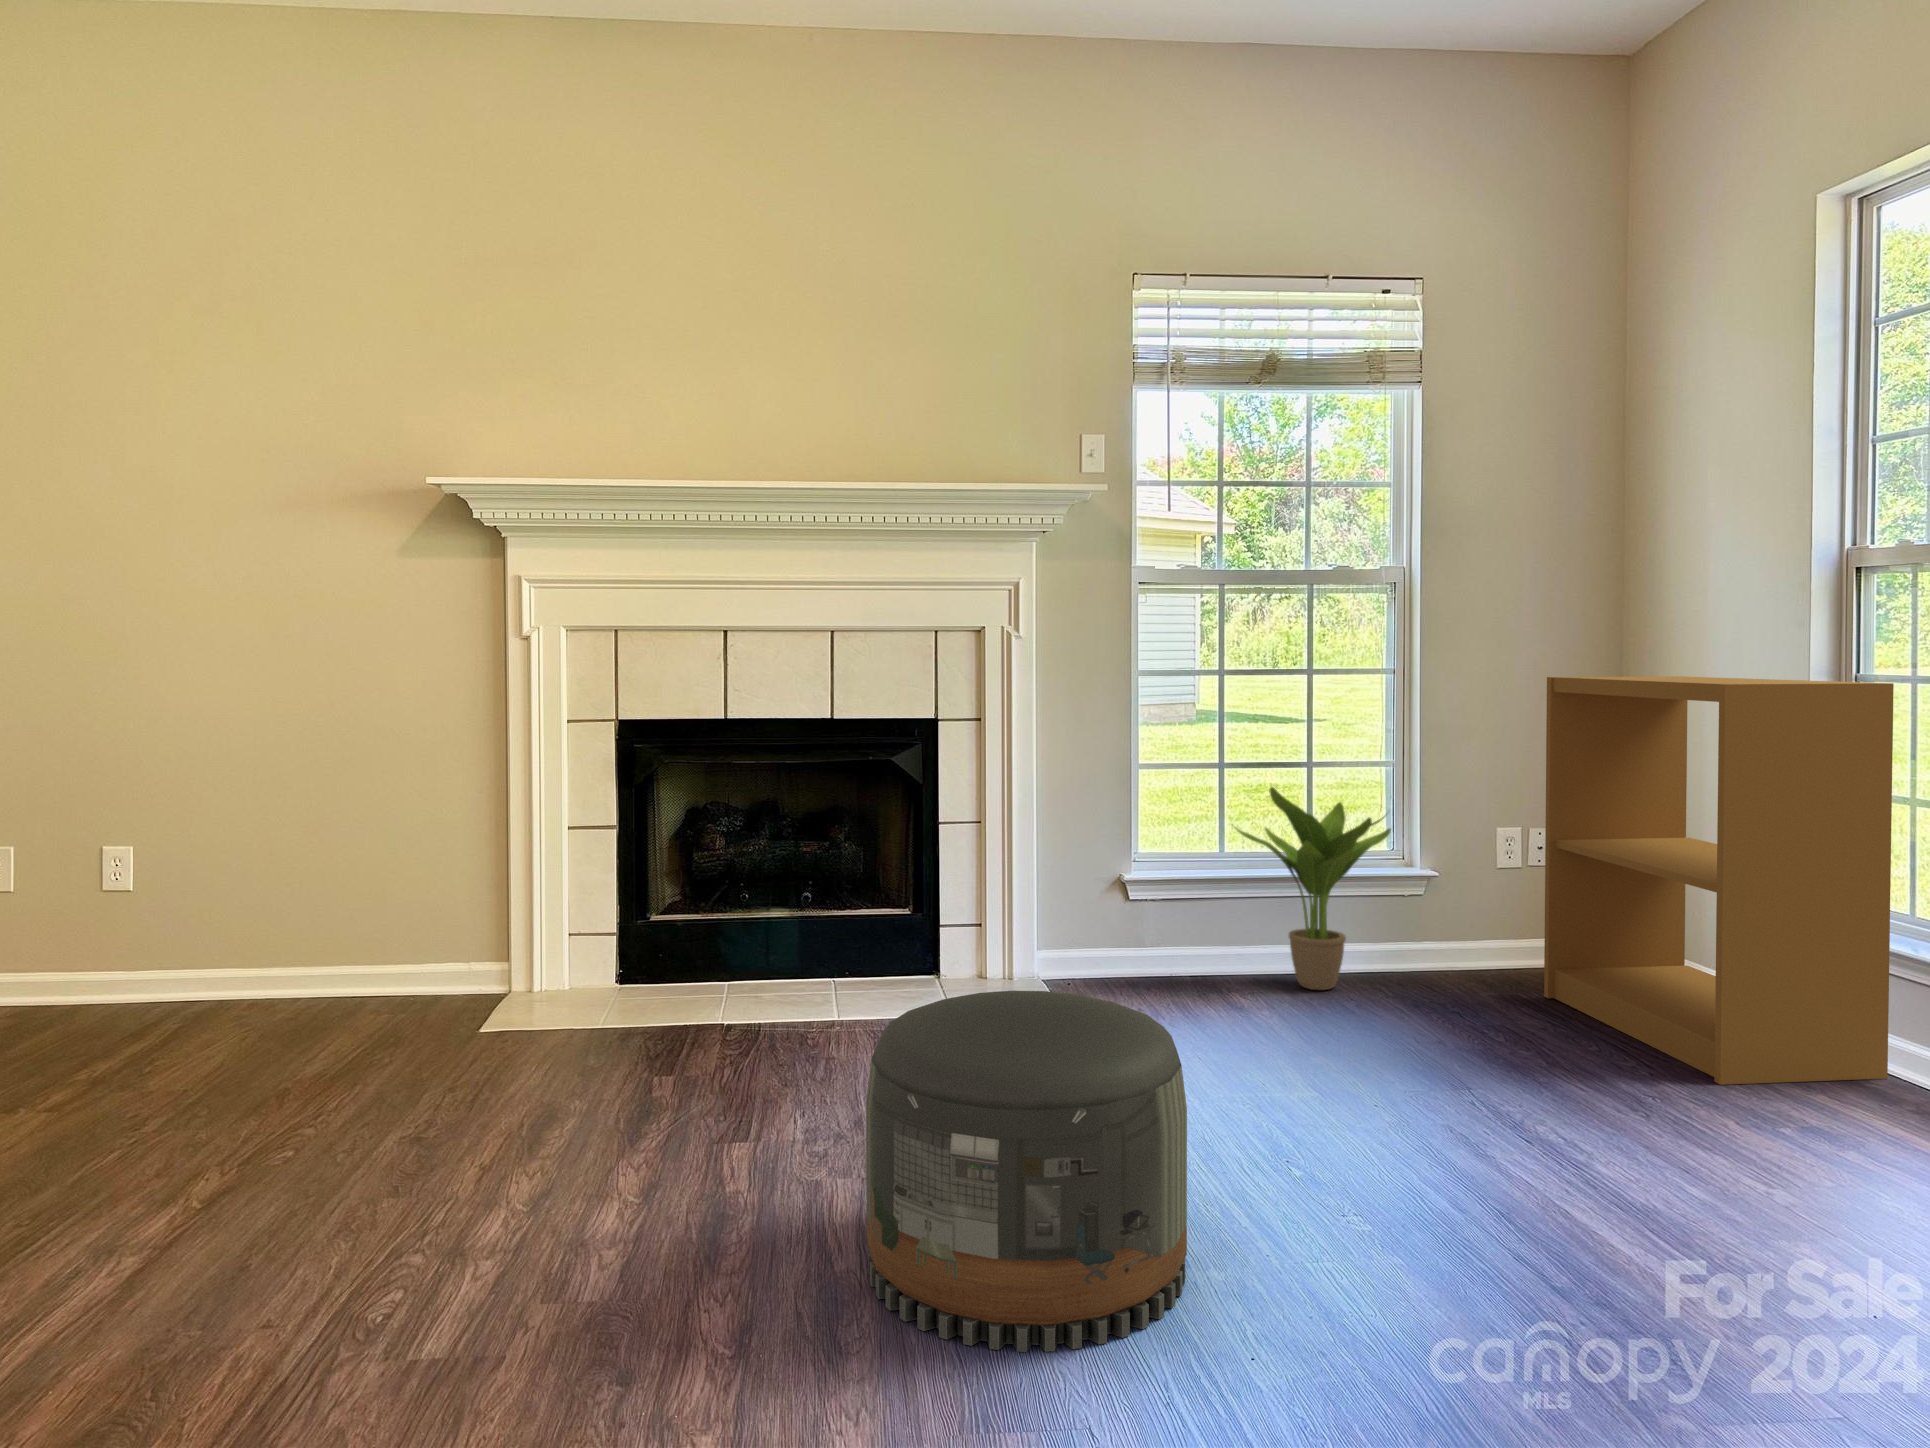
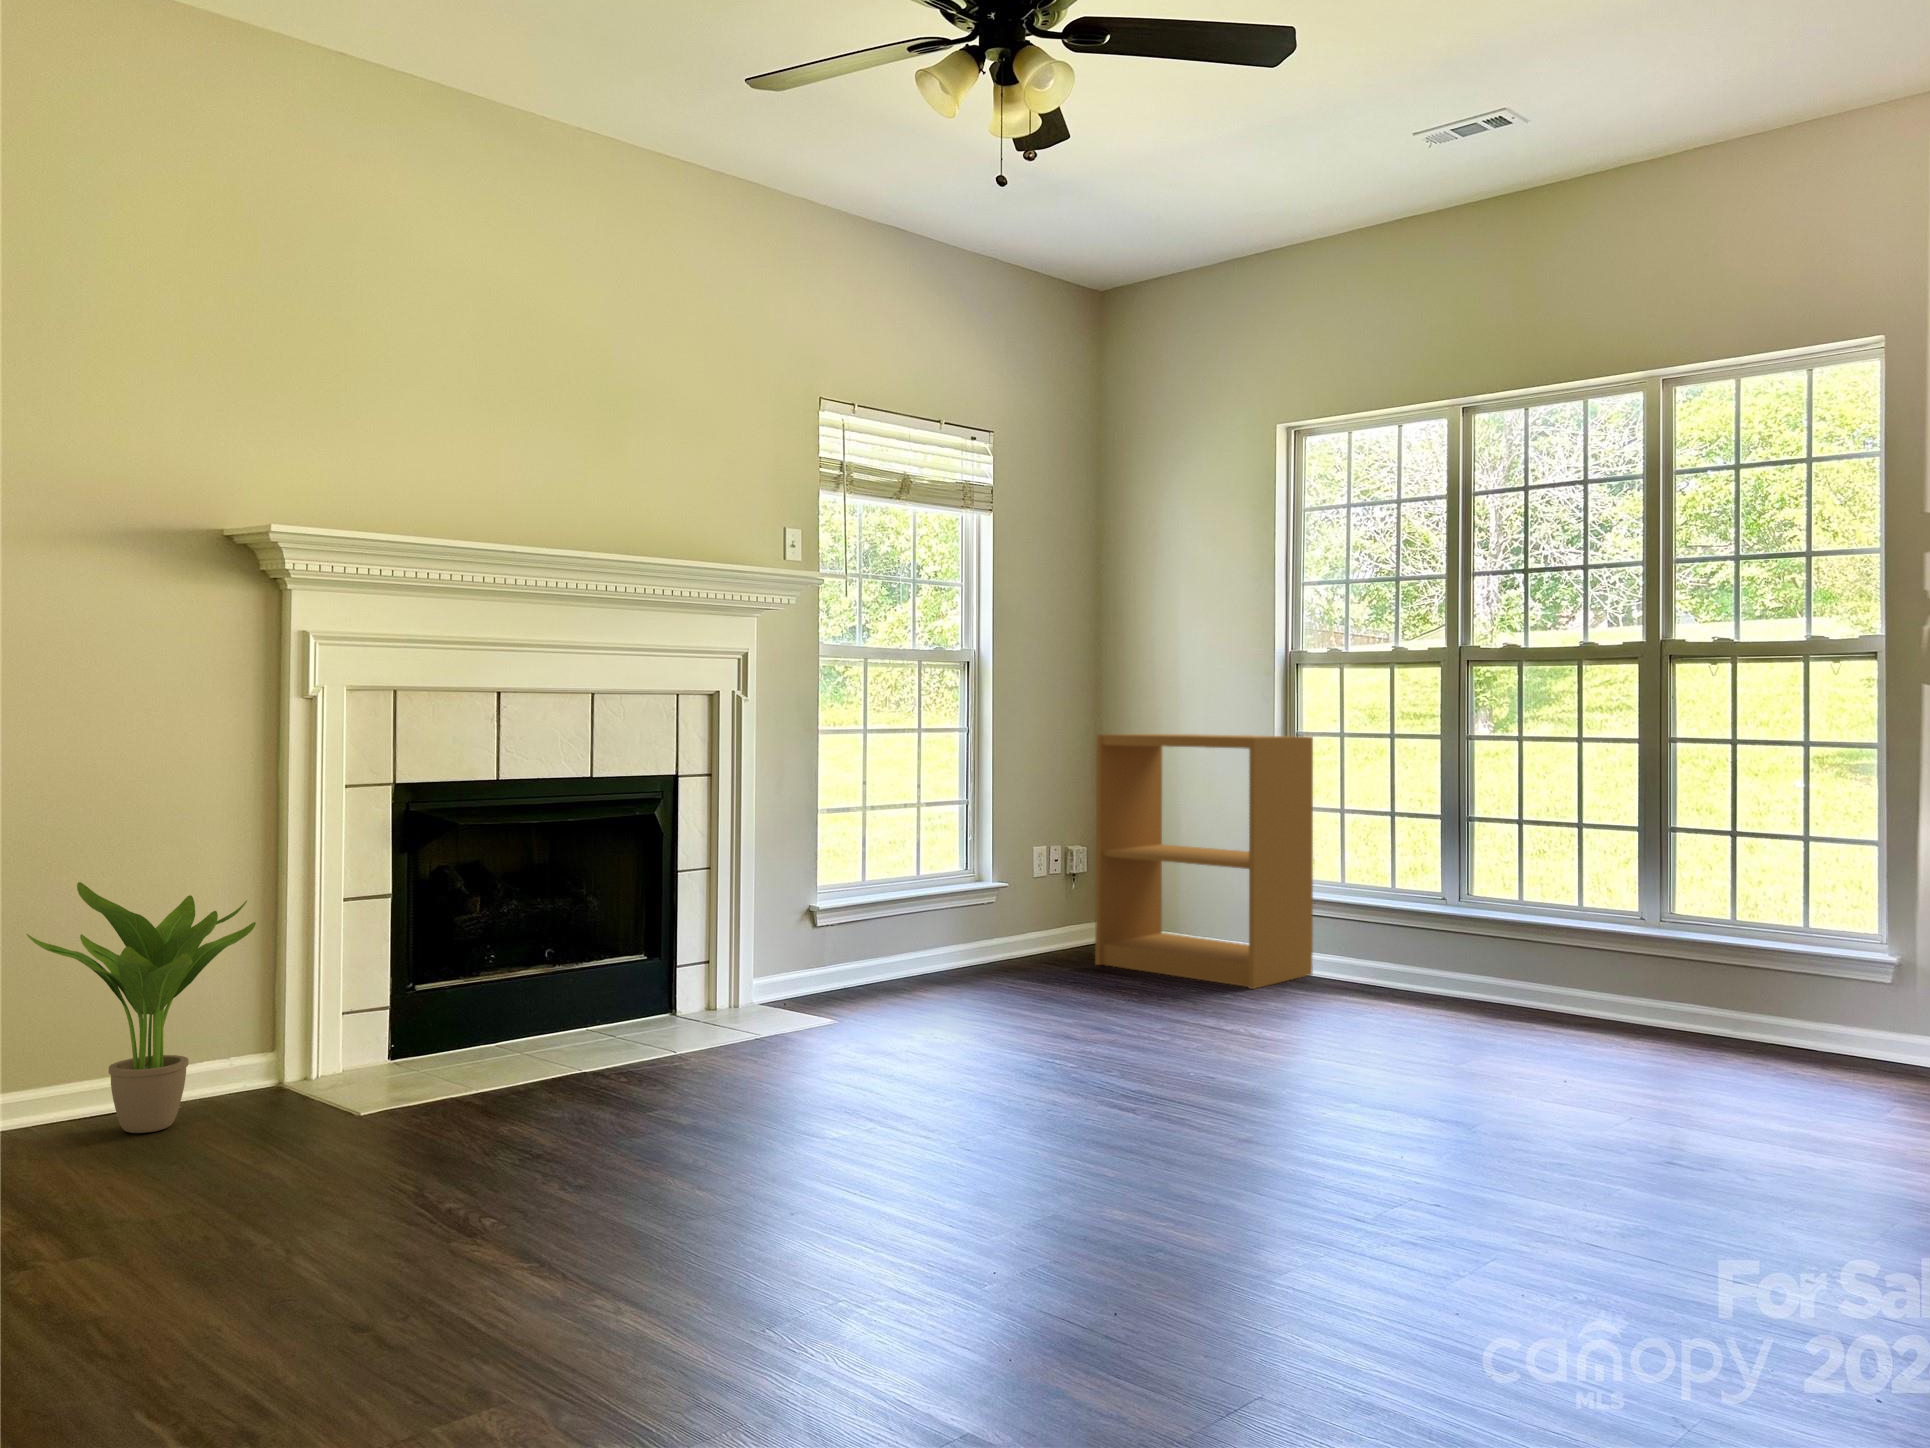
potted plant: present [1235,787,1391,990] -> present [27,882,256,1133]
pouf: present [866,991,1187,1352] -> none [1007,944,1216,1148]

